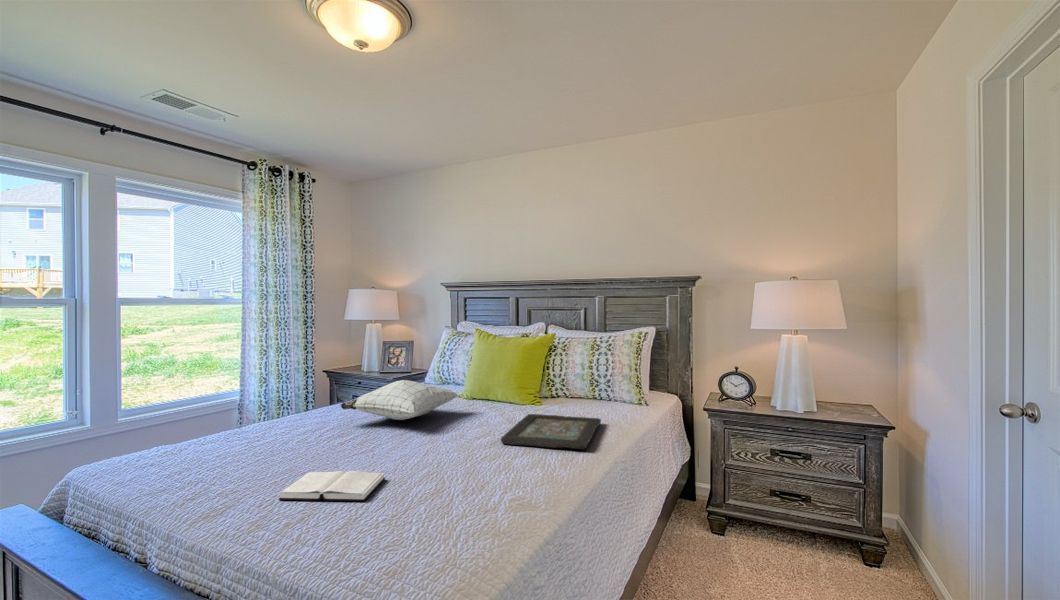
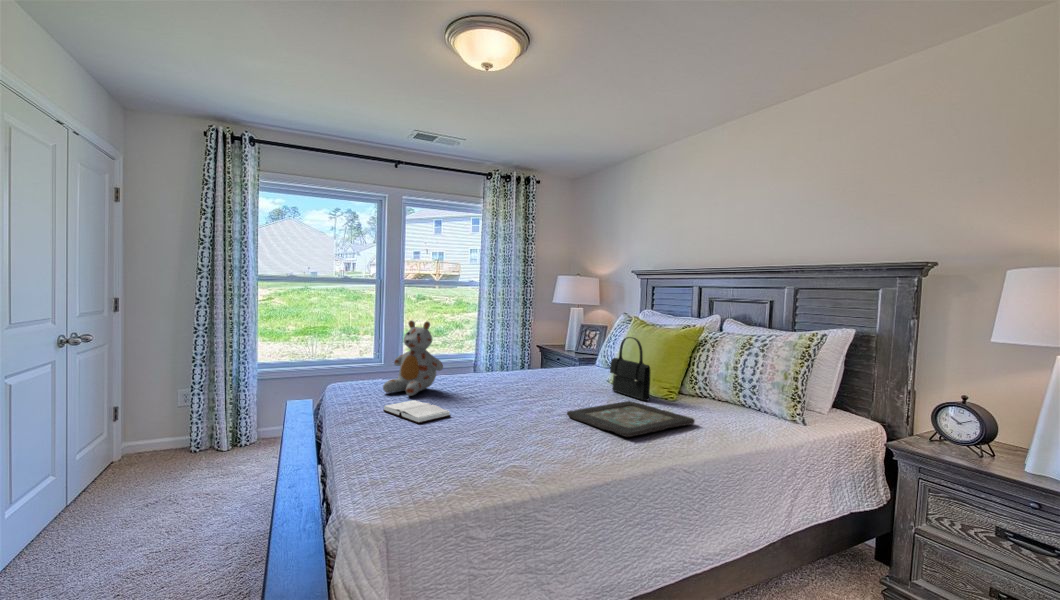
handbag: none [486,351,534,411] -> present [610,337,650,401]
stuffed bear: none [226,361,315,473] -> present [383,320,443,396]
pillow: present [340,380,458,420] -> none [481,352,579,386]

